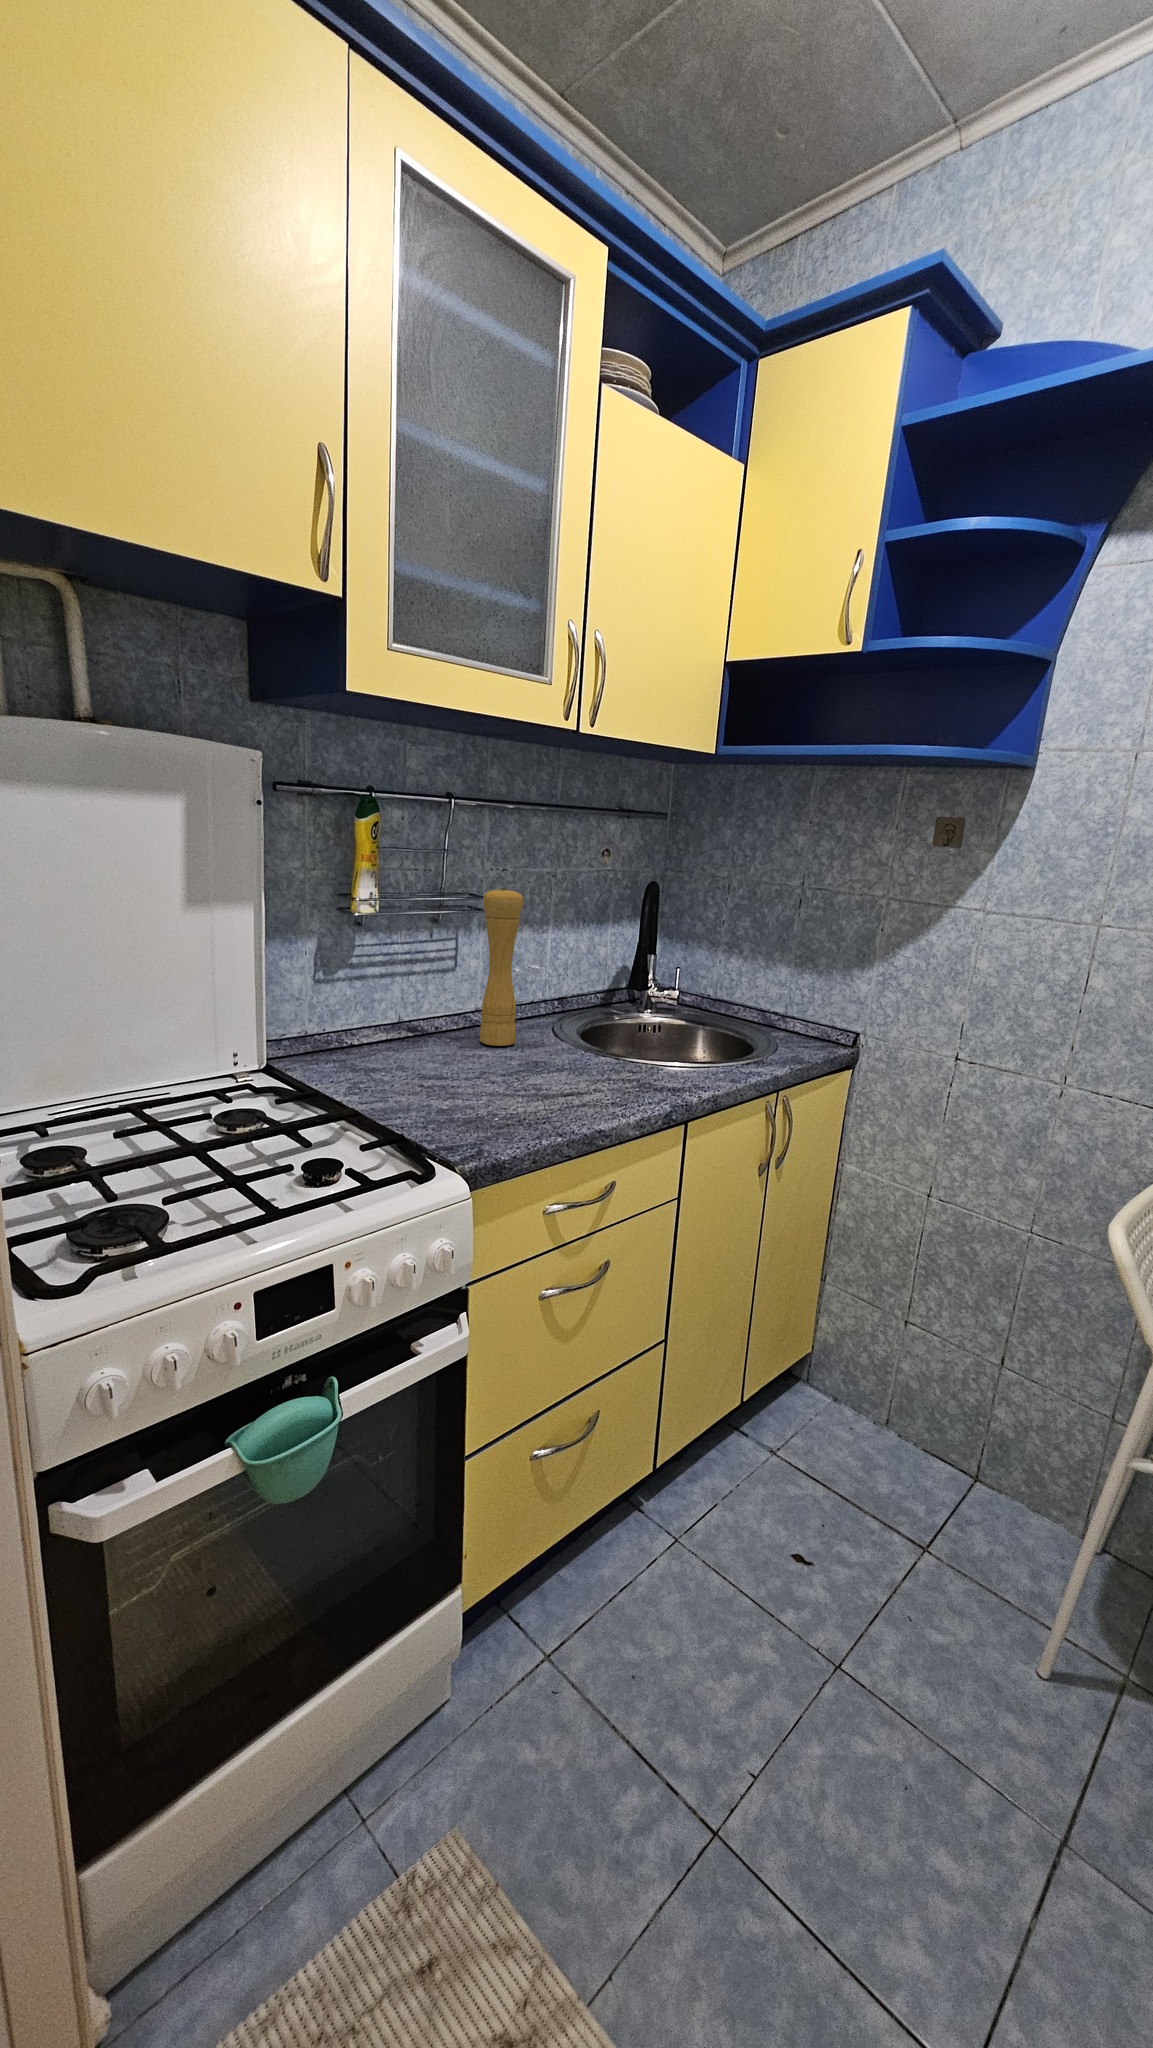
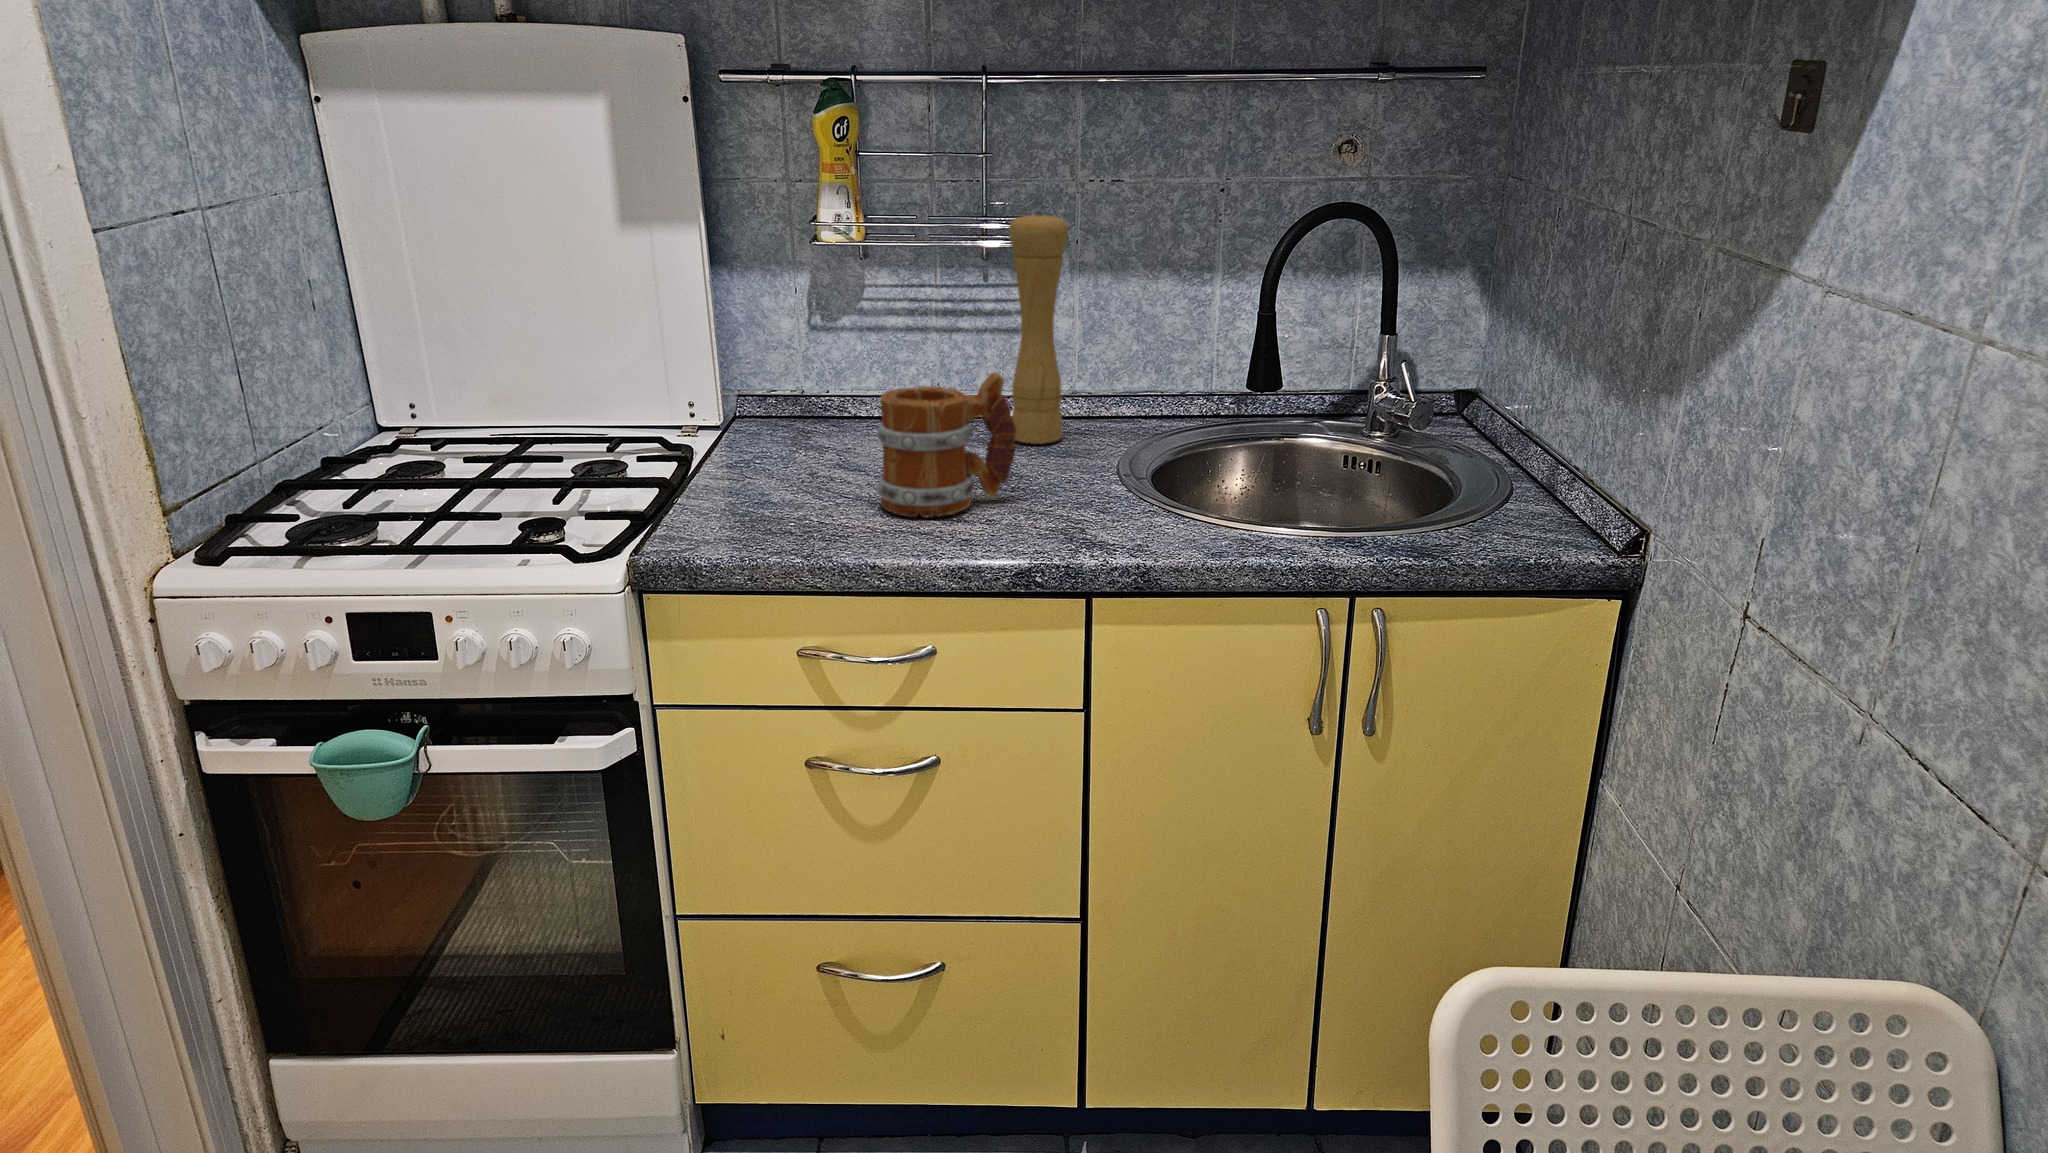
mug: none [518,998,595,1107] -> present [876,372,1016,517]

